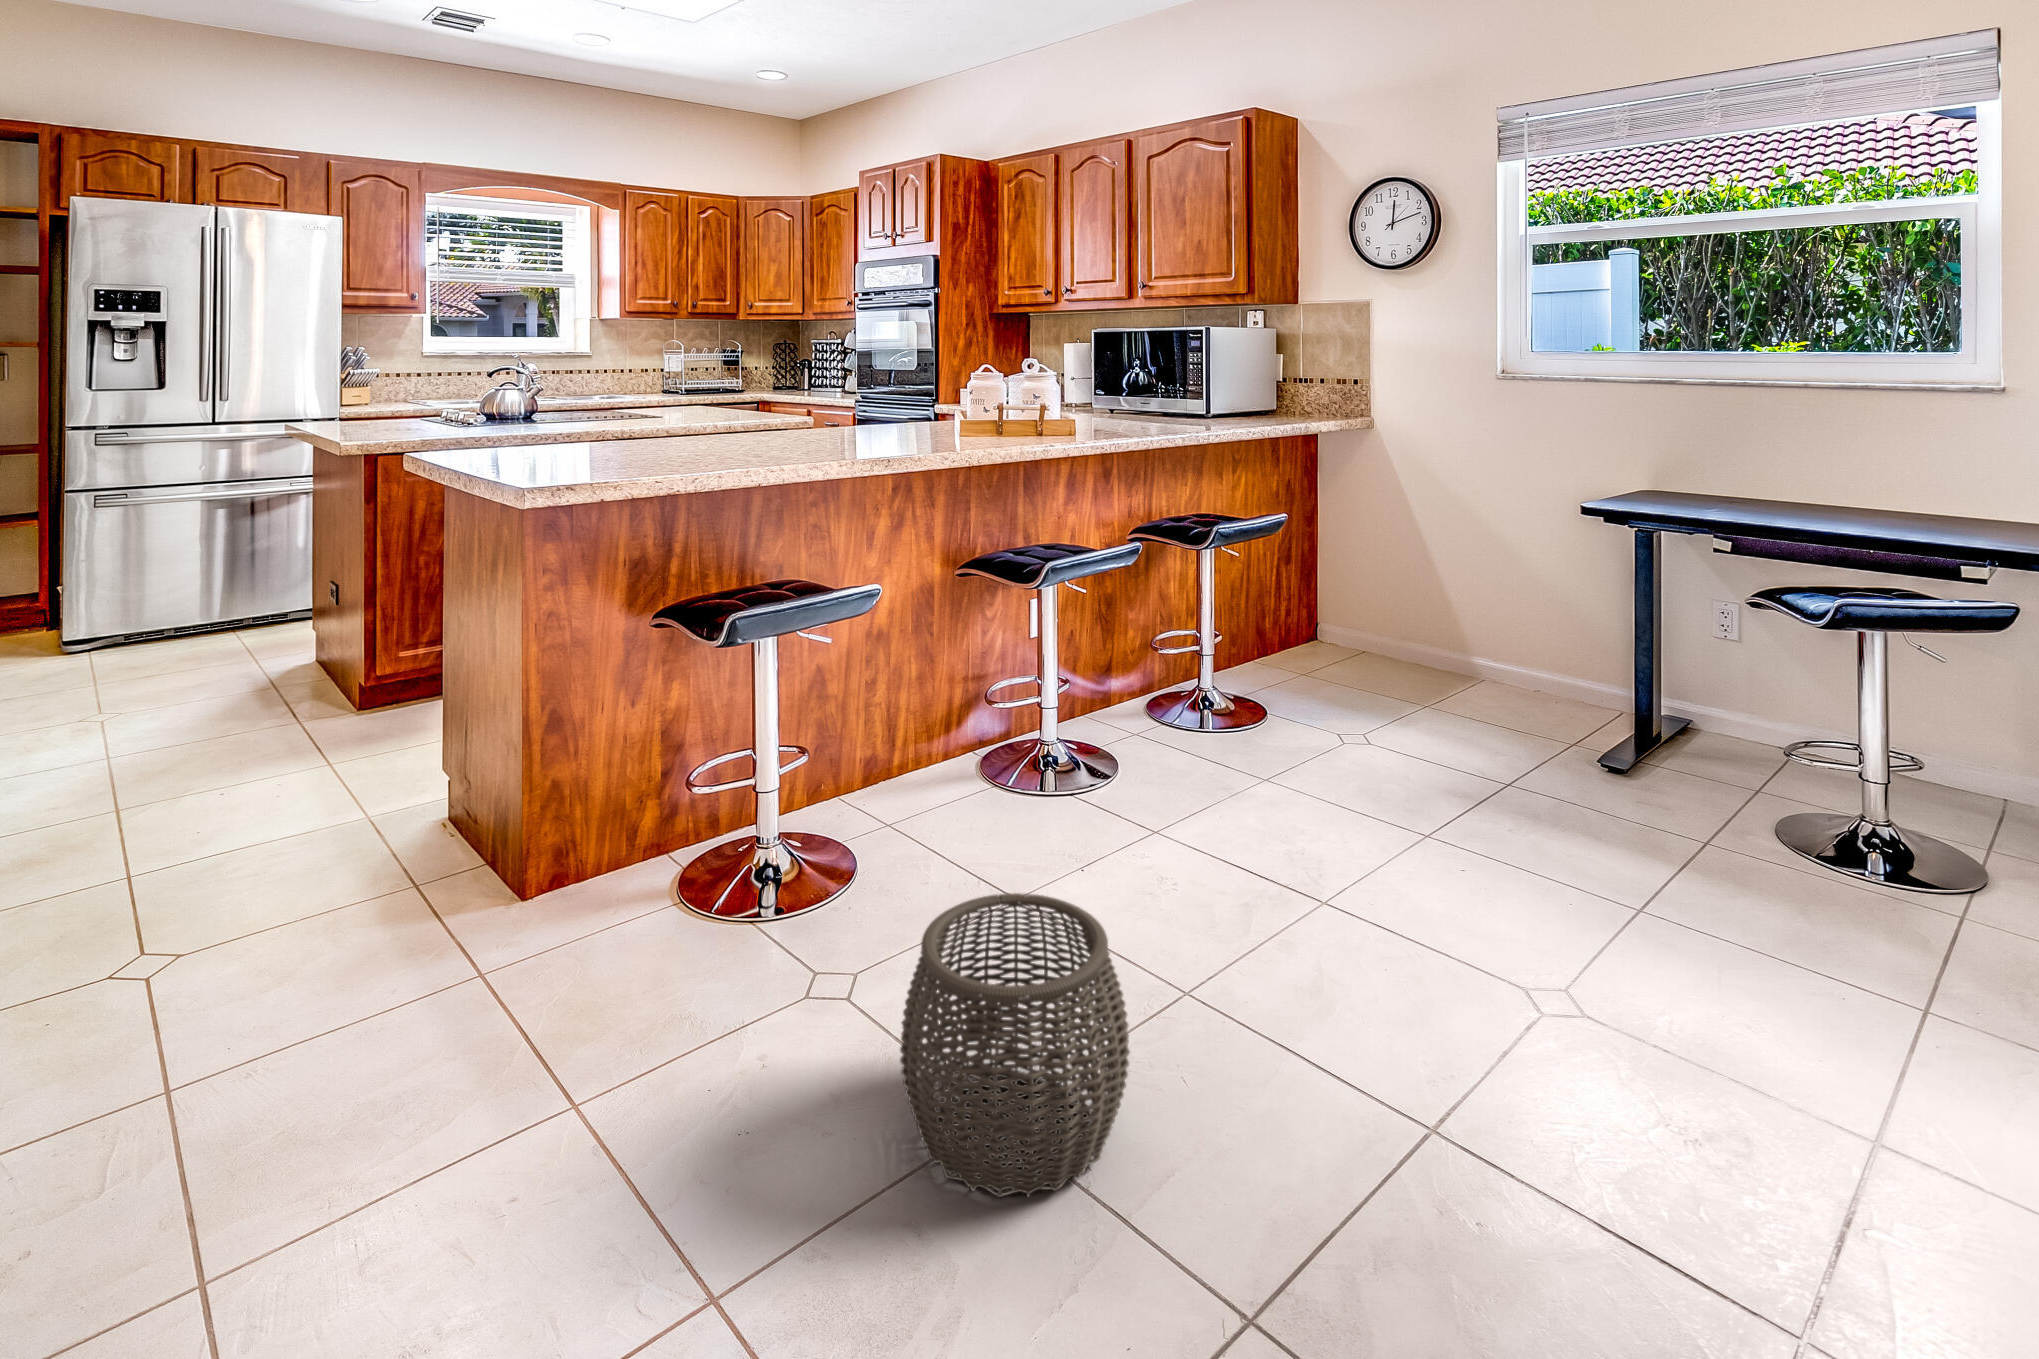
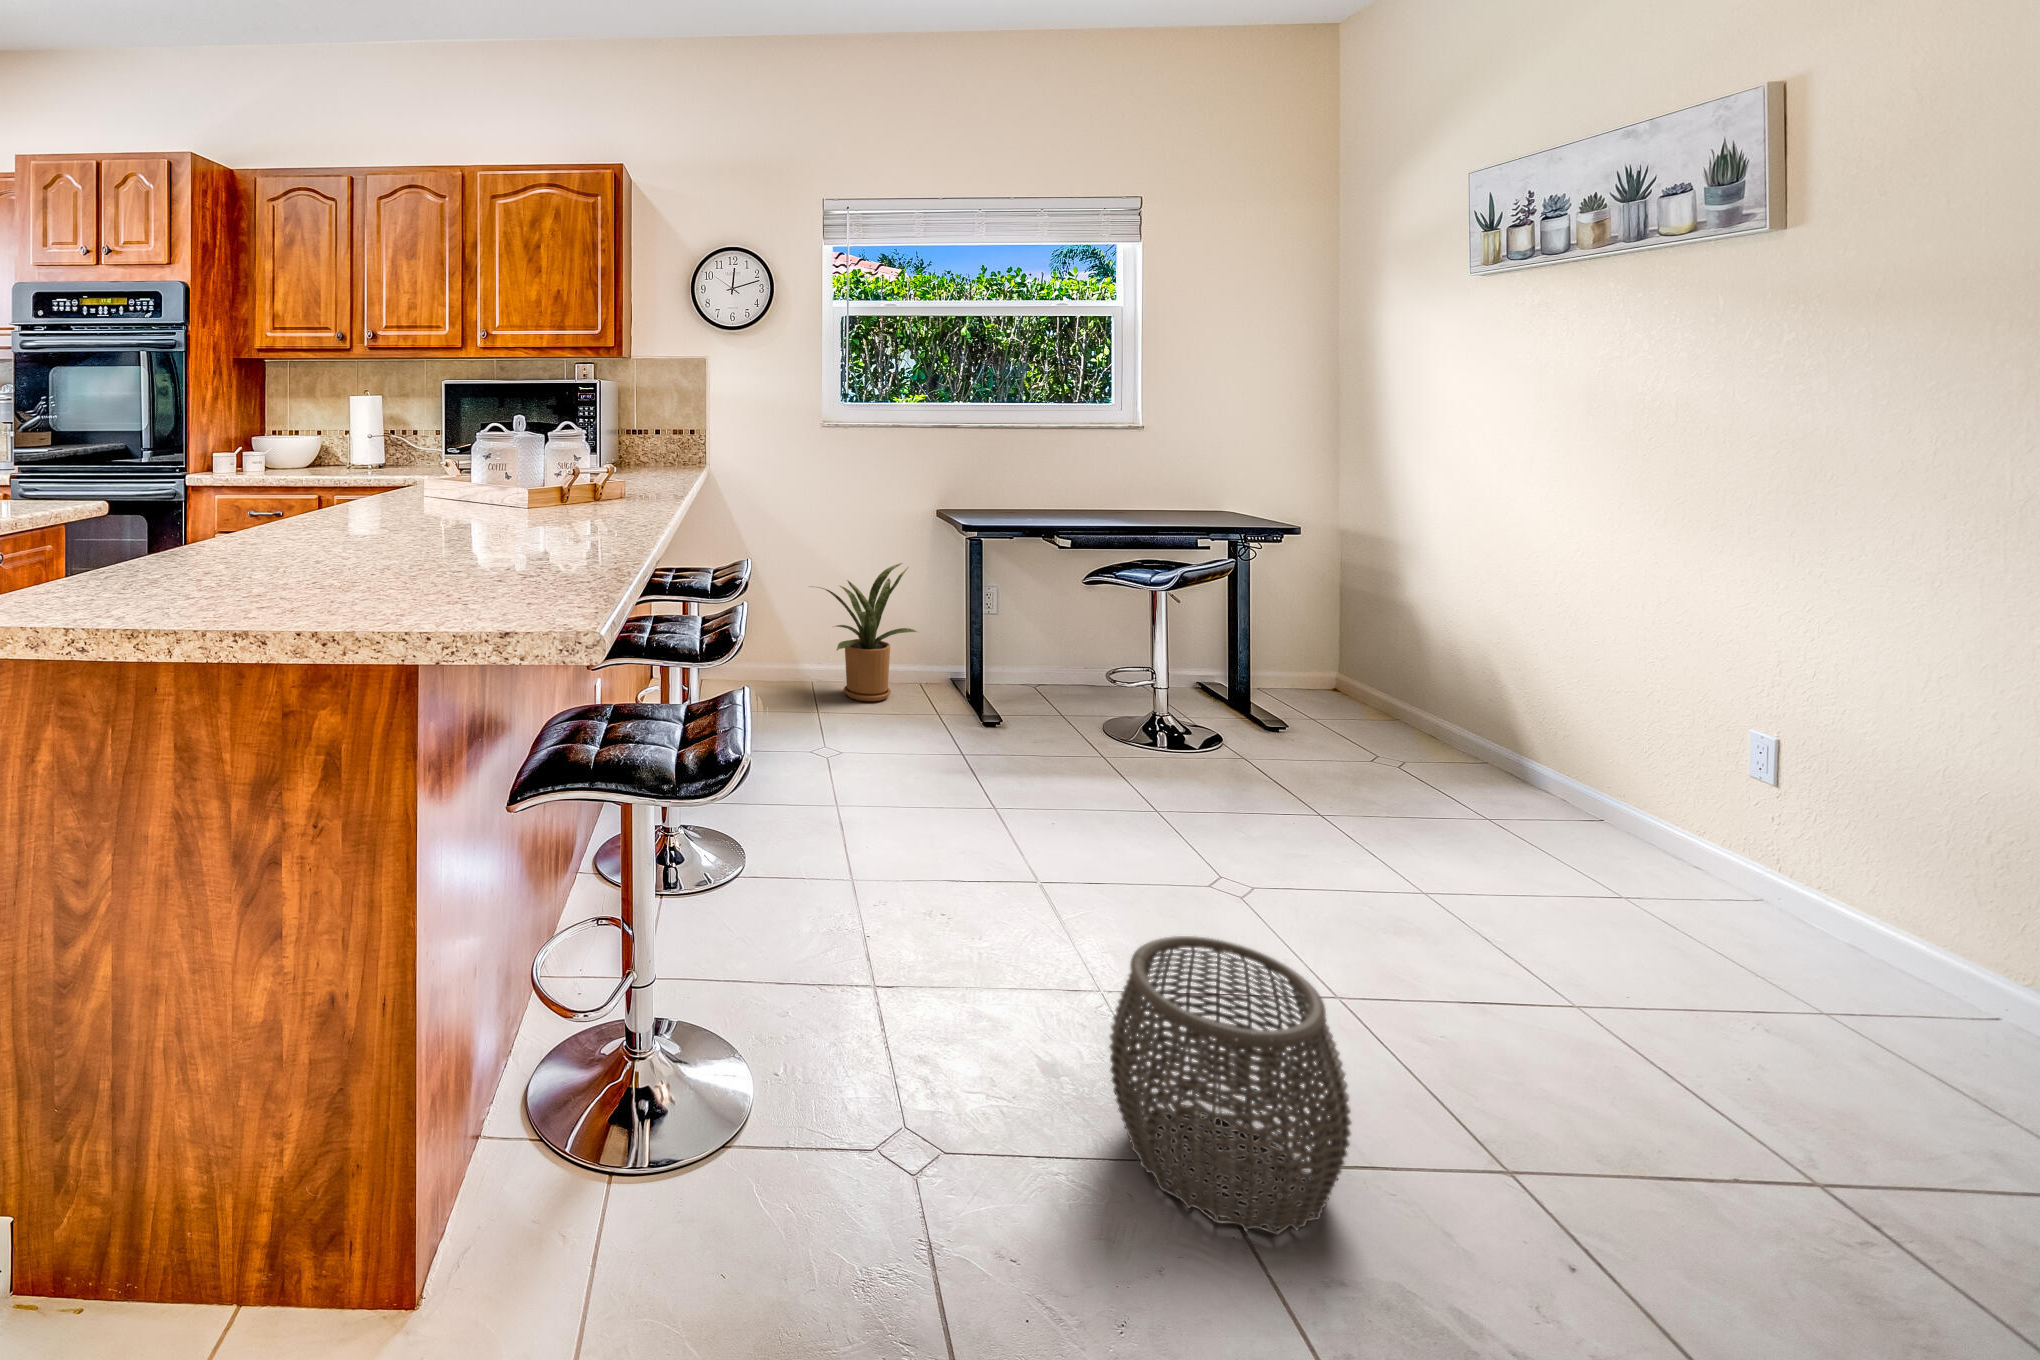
house plant: none [1428,557,1596,722] -> present [813,563,917,701]

